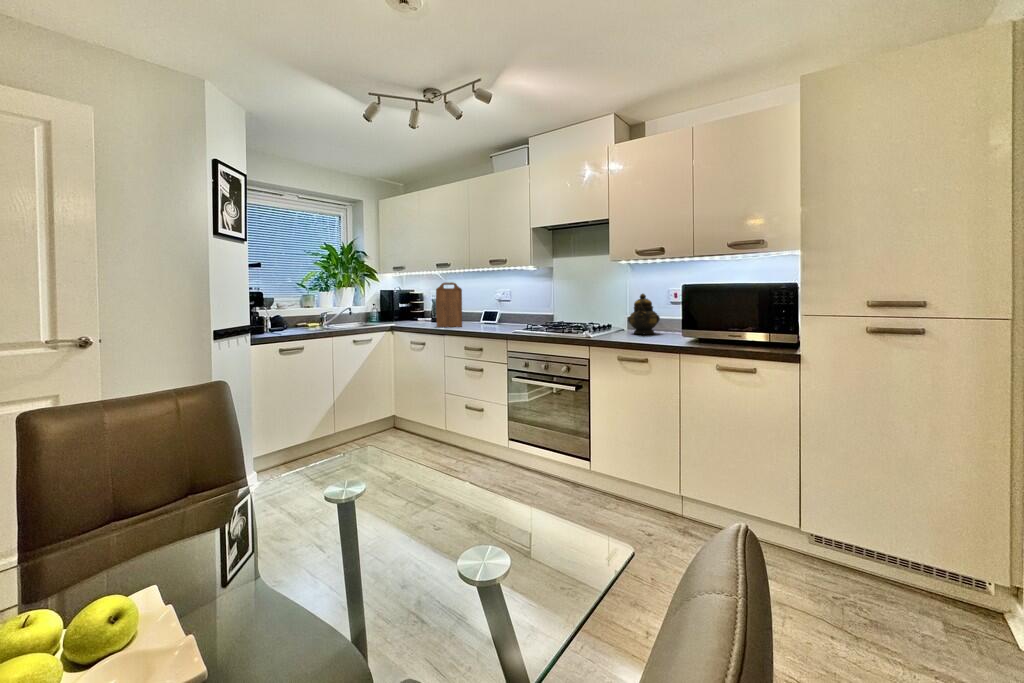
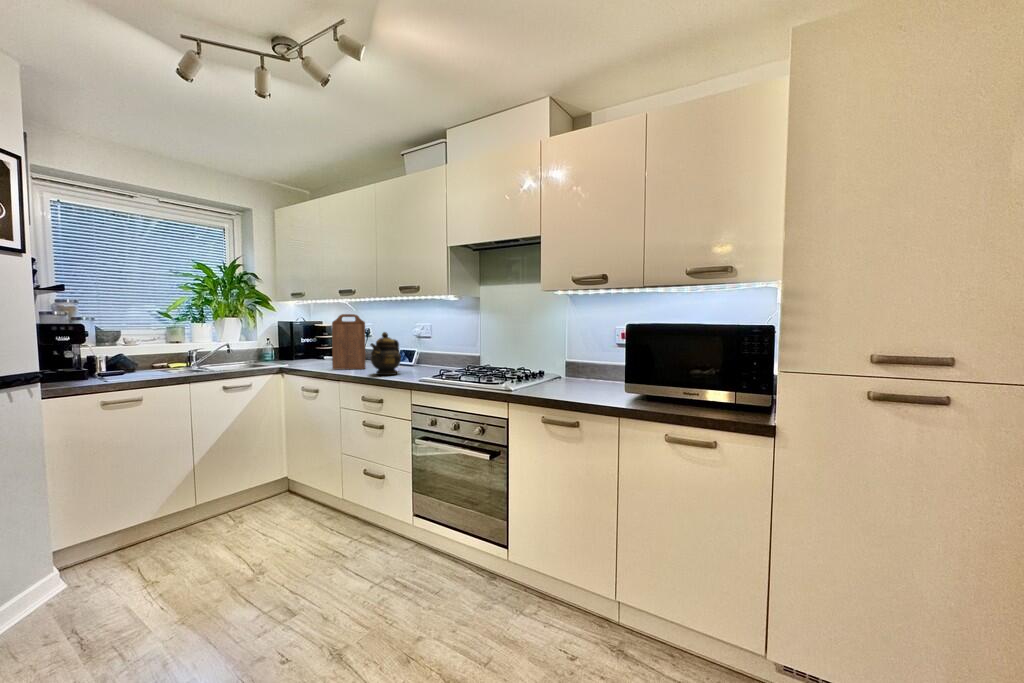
teapot: present [628,294,660,334] -> present [370,332,401,375]

